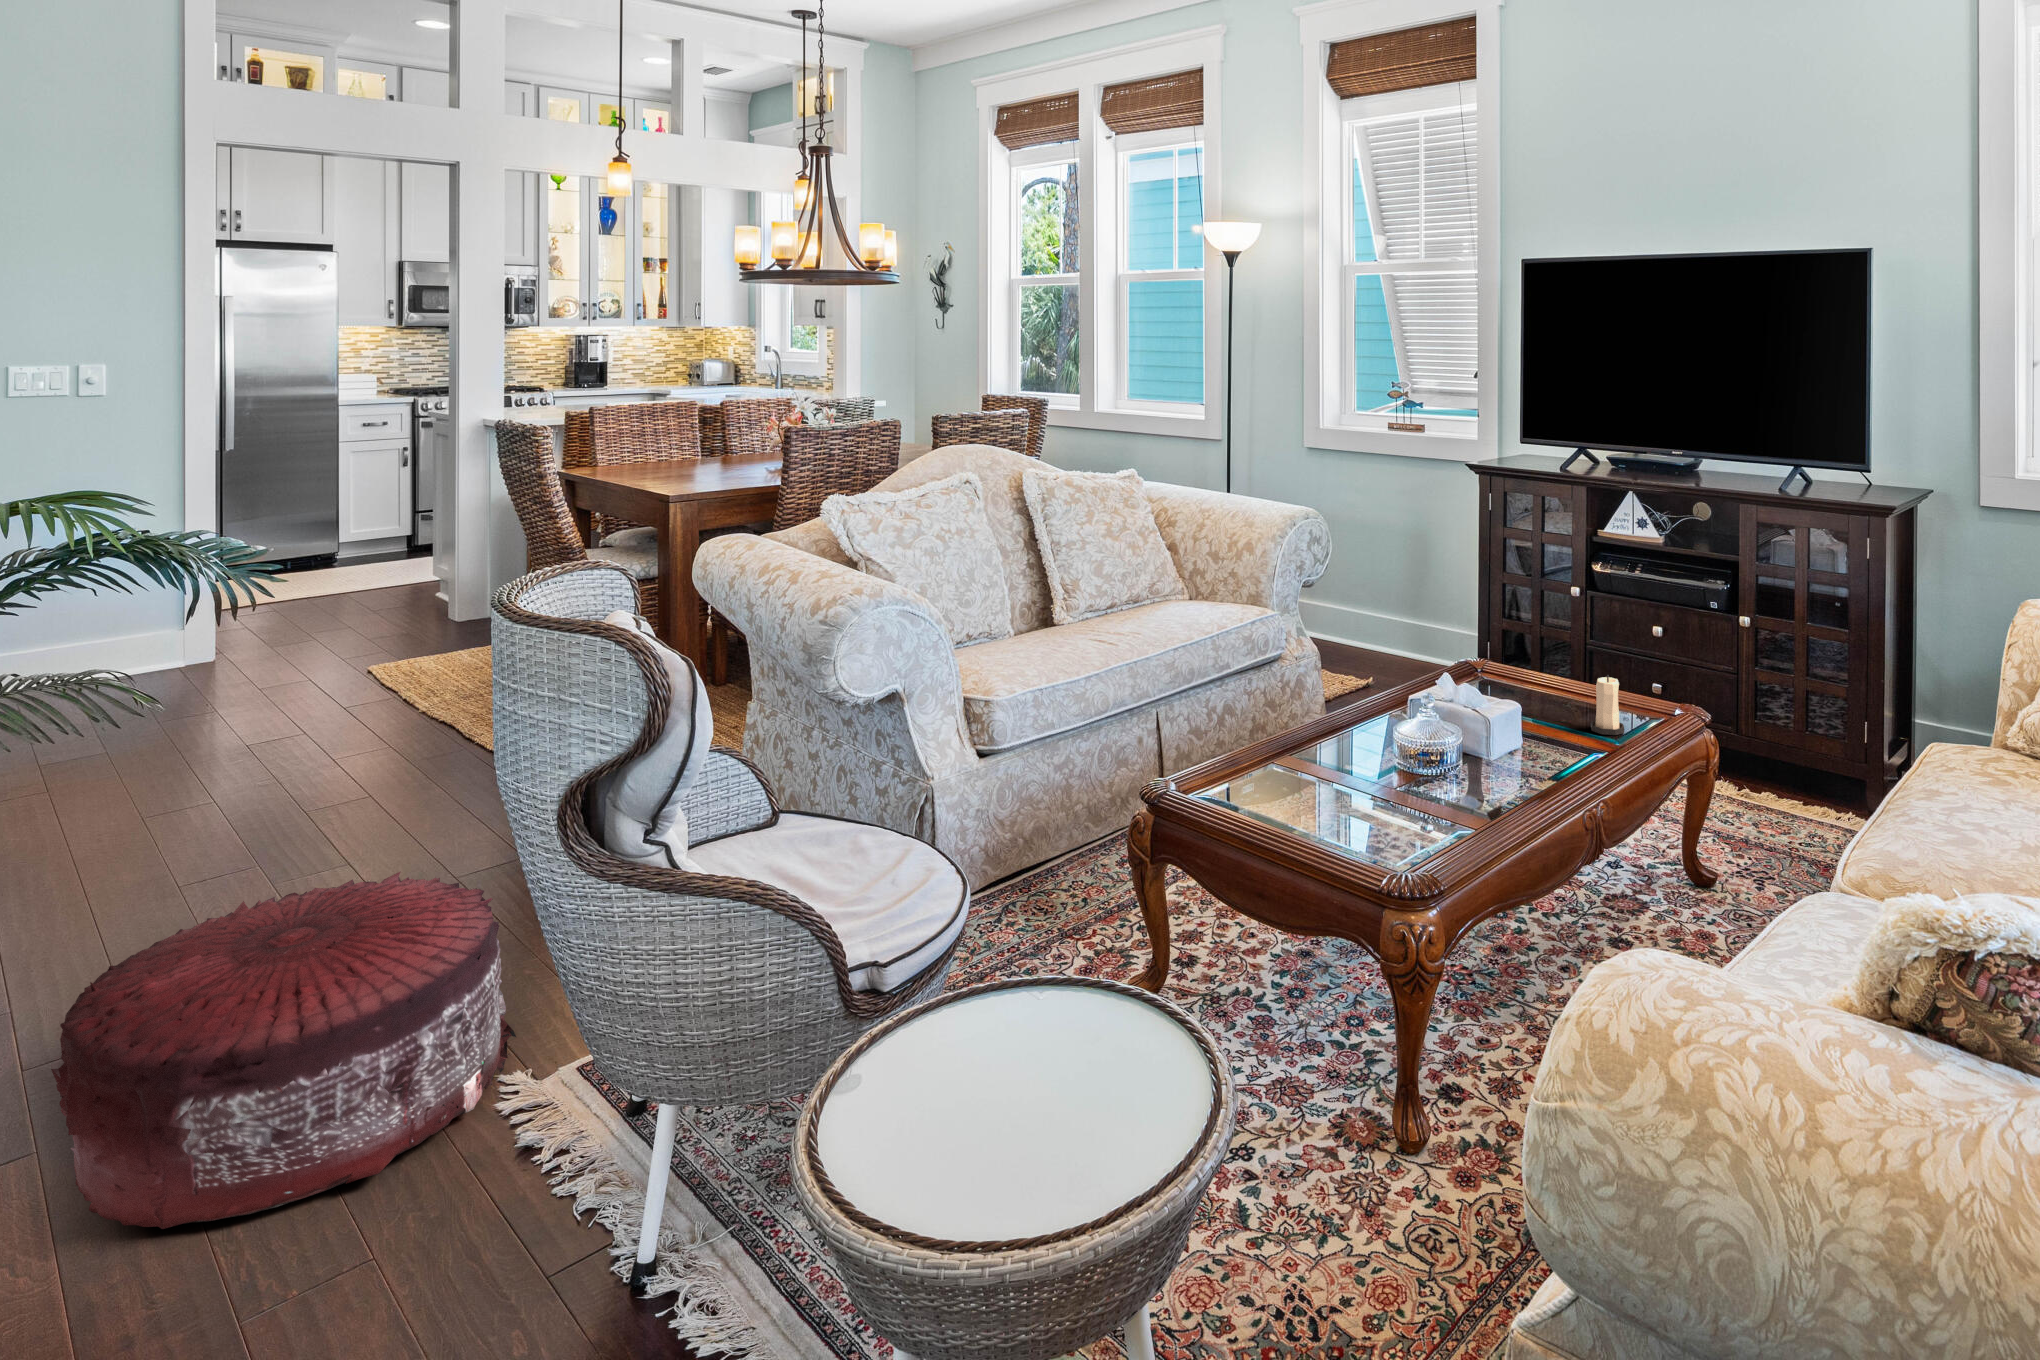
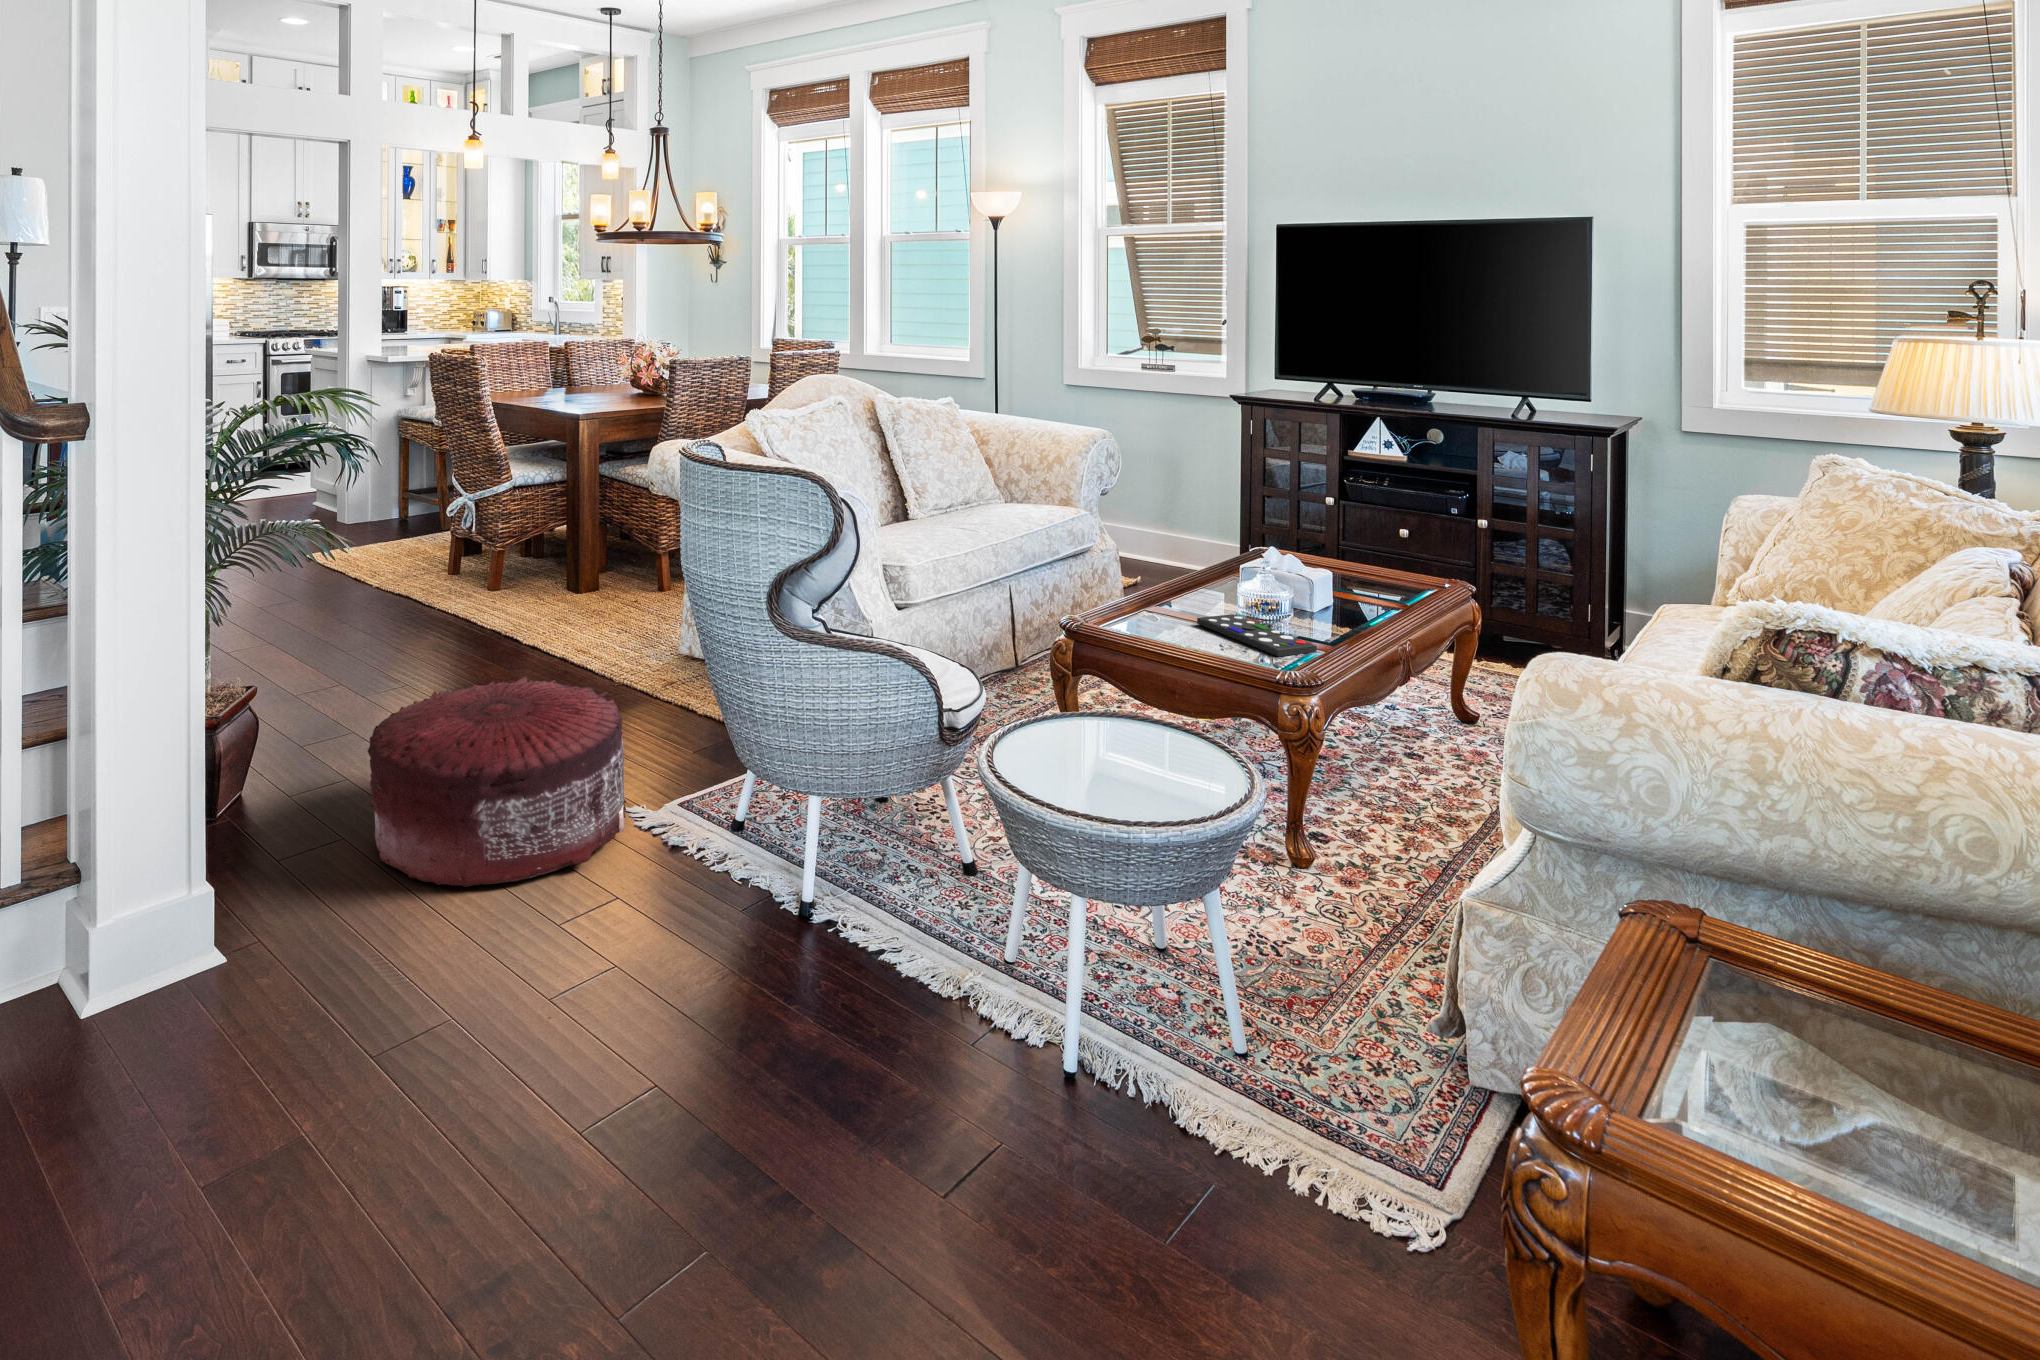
candle: present [1591,675,1624,735] -> none [1382,551,1410,597]
remote control: none [1327,768,1461,841] -> present [1197,614,1317,657]

